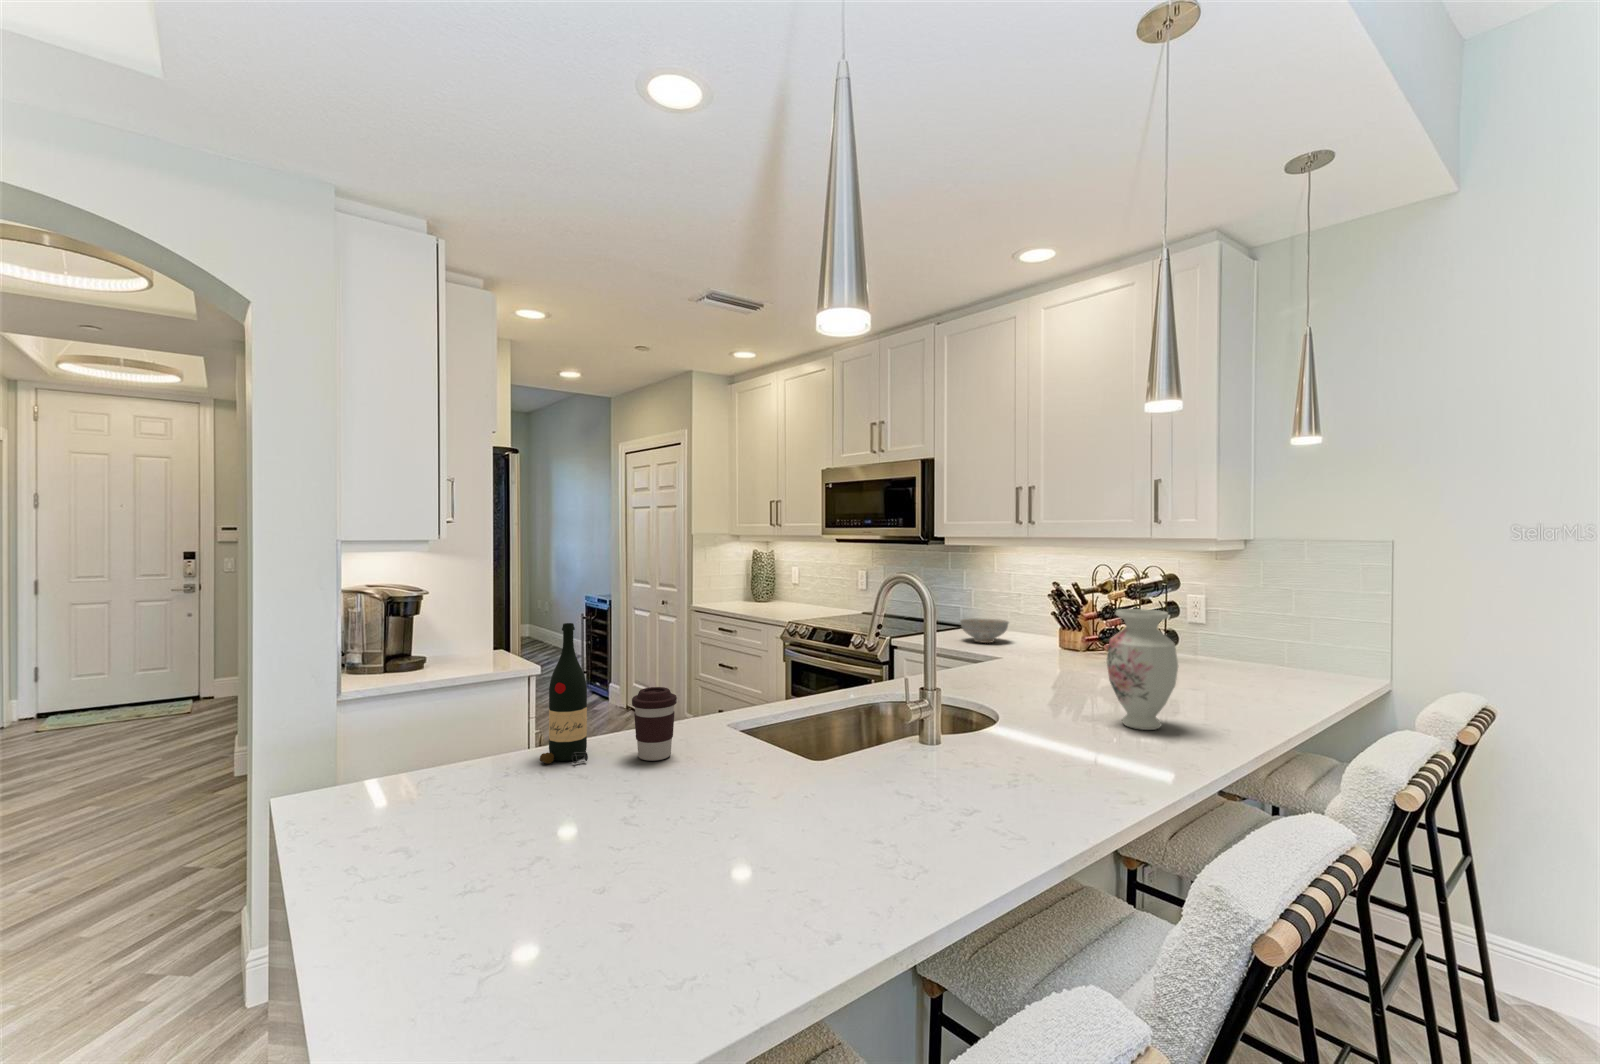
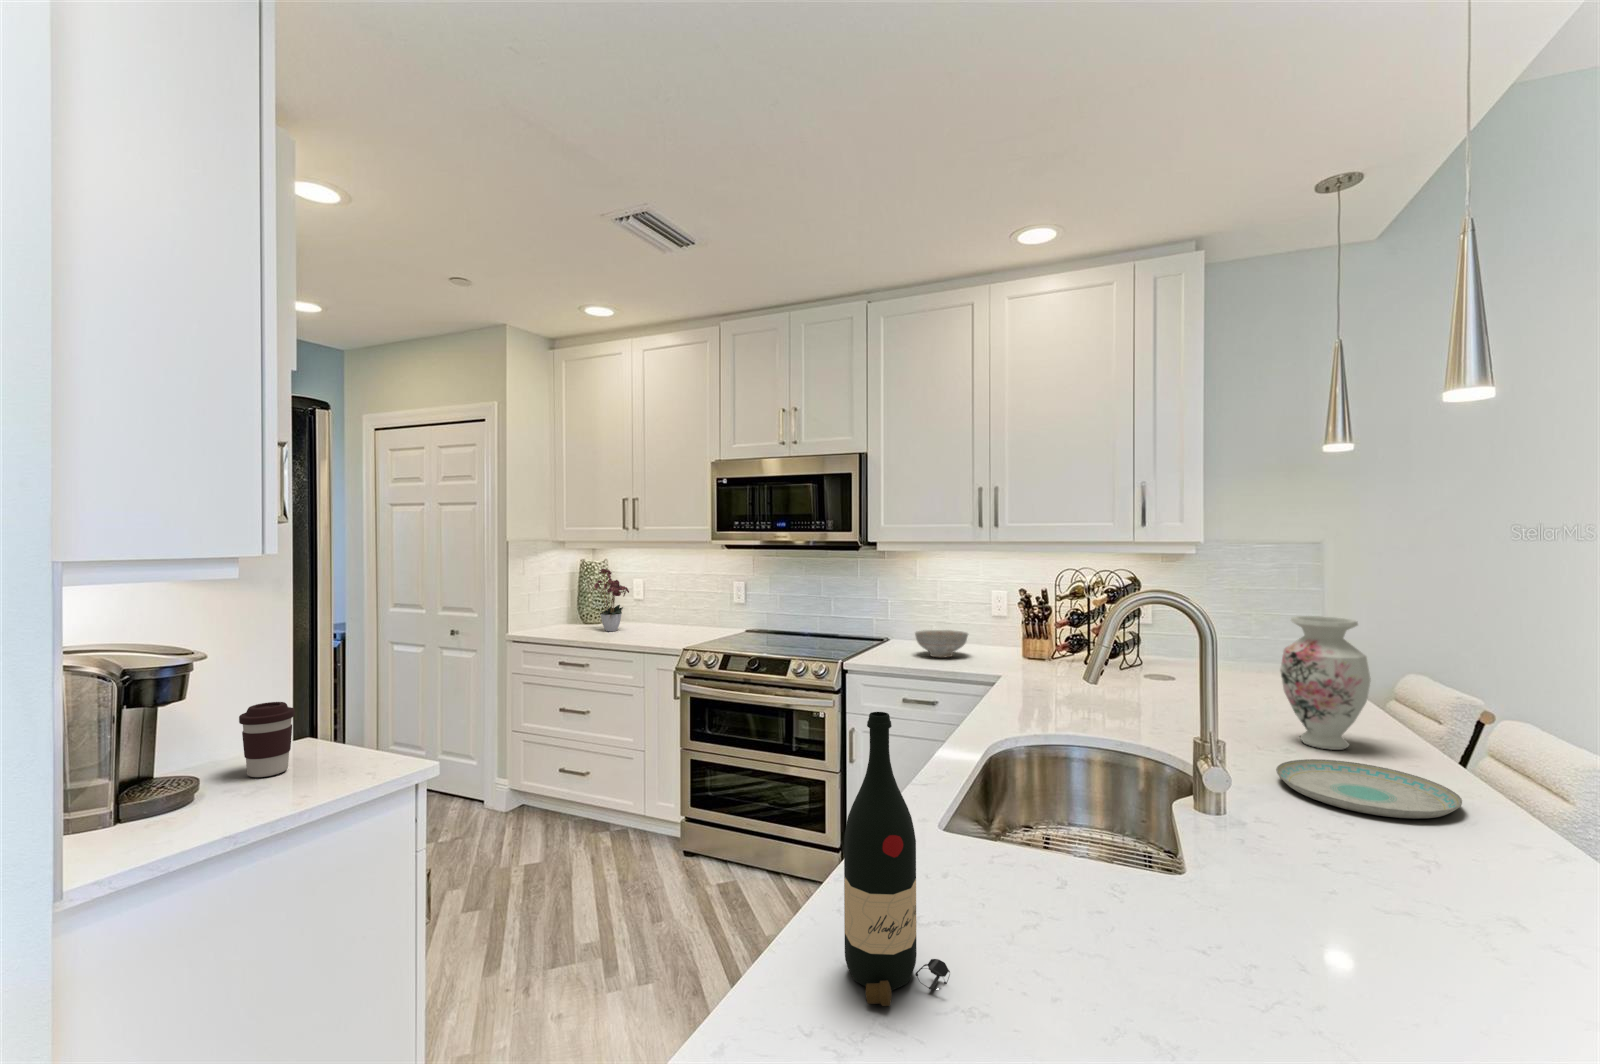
flower arrangement: none [753,555,781,608] -> present [594,569,629,631]
coffee cup: present [632,687,677,761] -> present [239,702,295,777]
plate: none [1000,725,1129,767] -> present [1276,759,1462,819]

